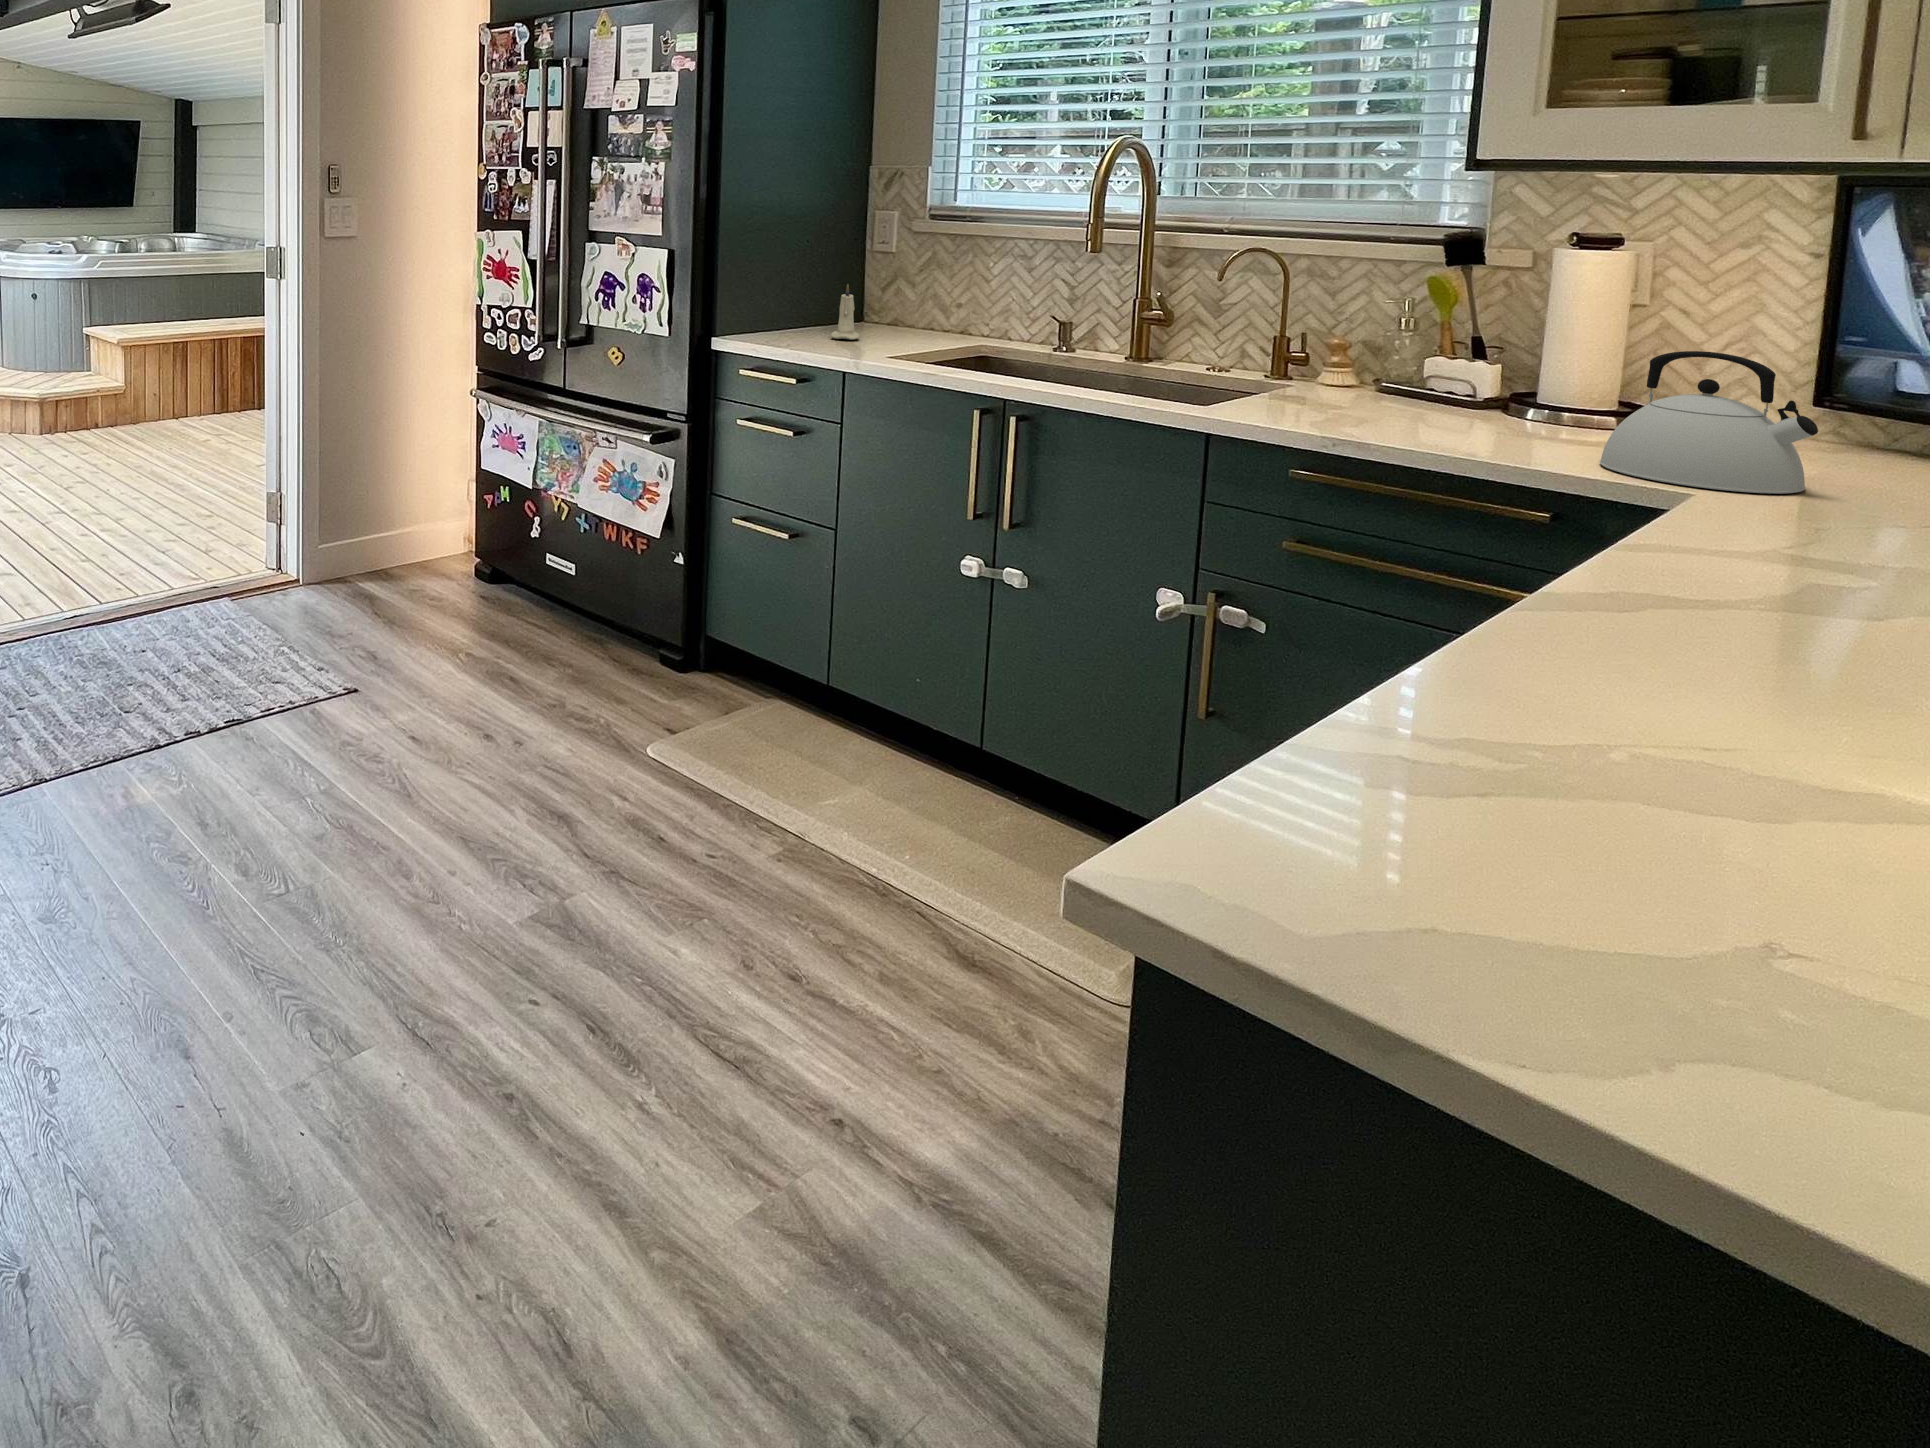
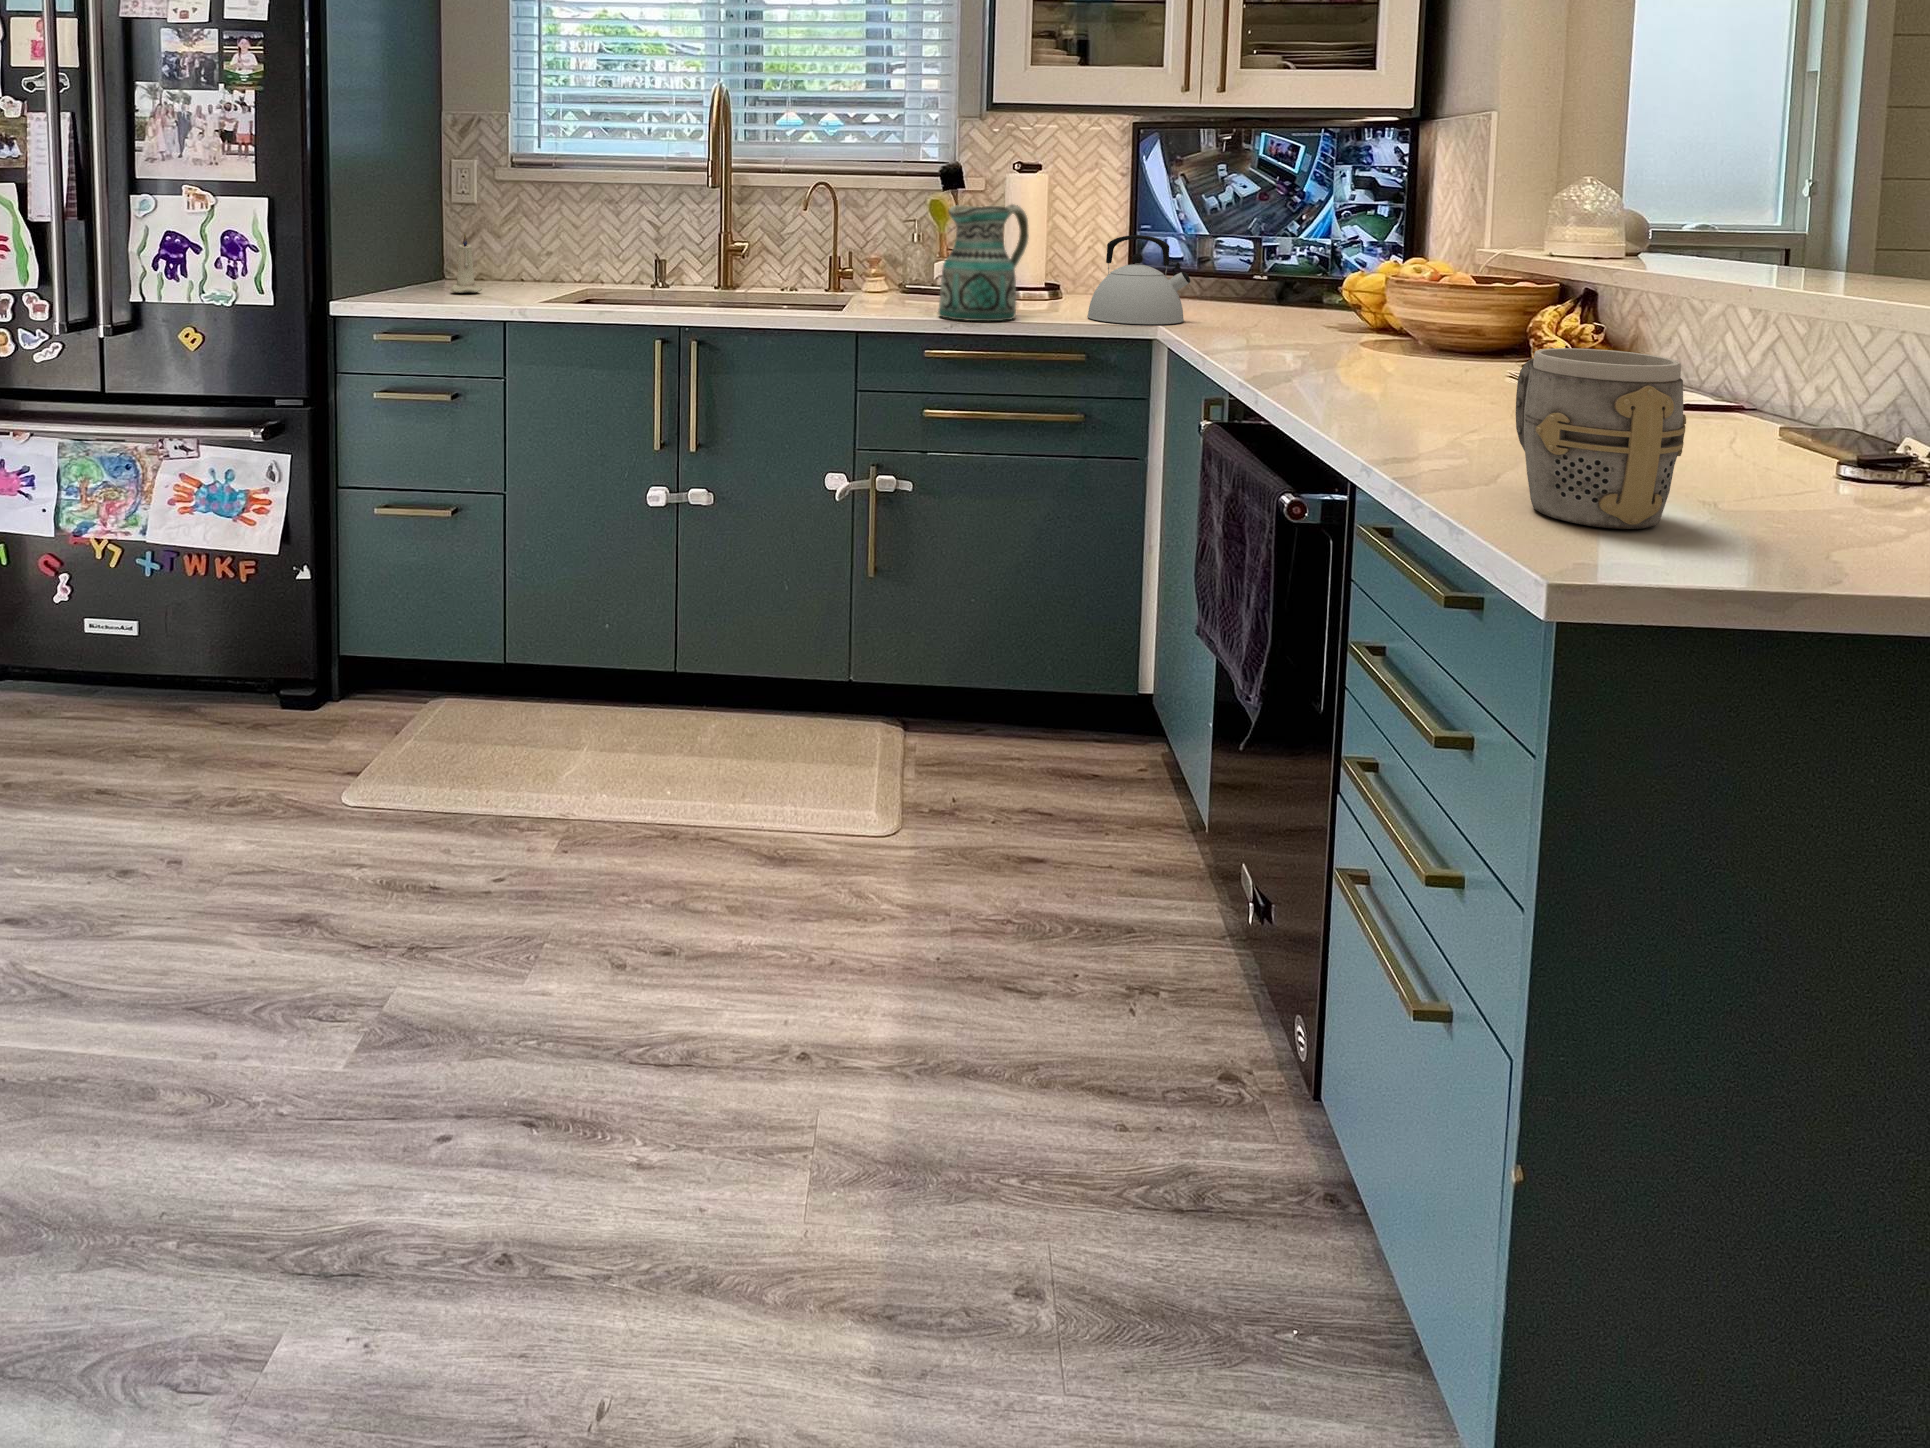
ceramic pitcher: none [1332,290,1509,446] -> present [939,204,1029,321]
mug: none [1436,617,1731,926] -> present [1516,348,1686,529]

